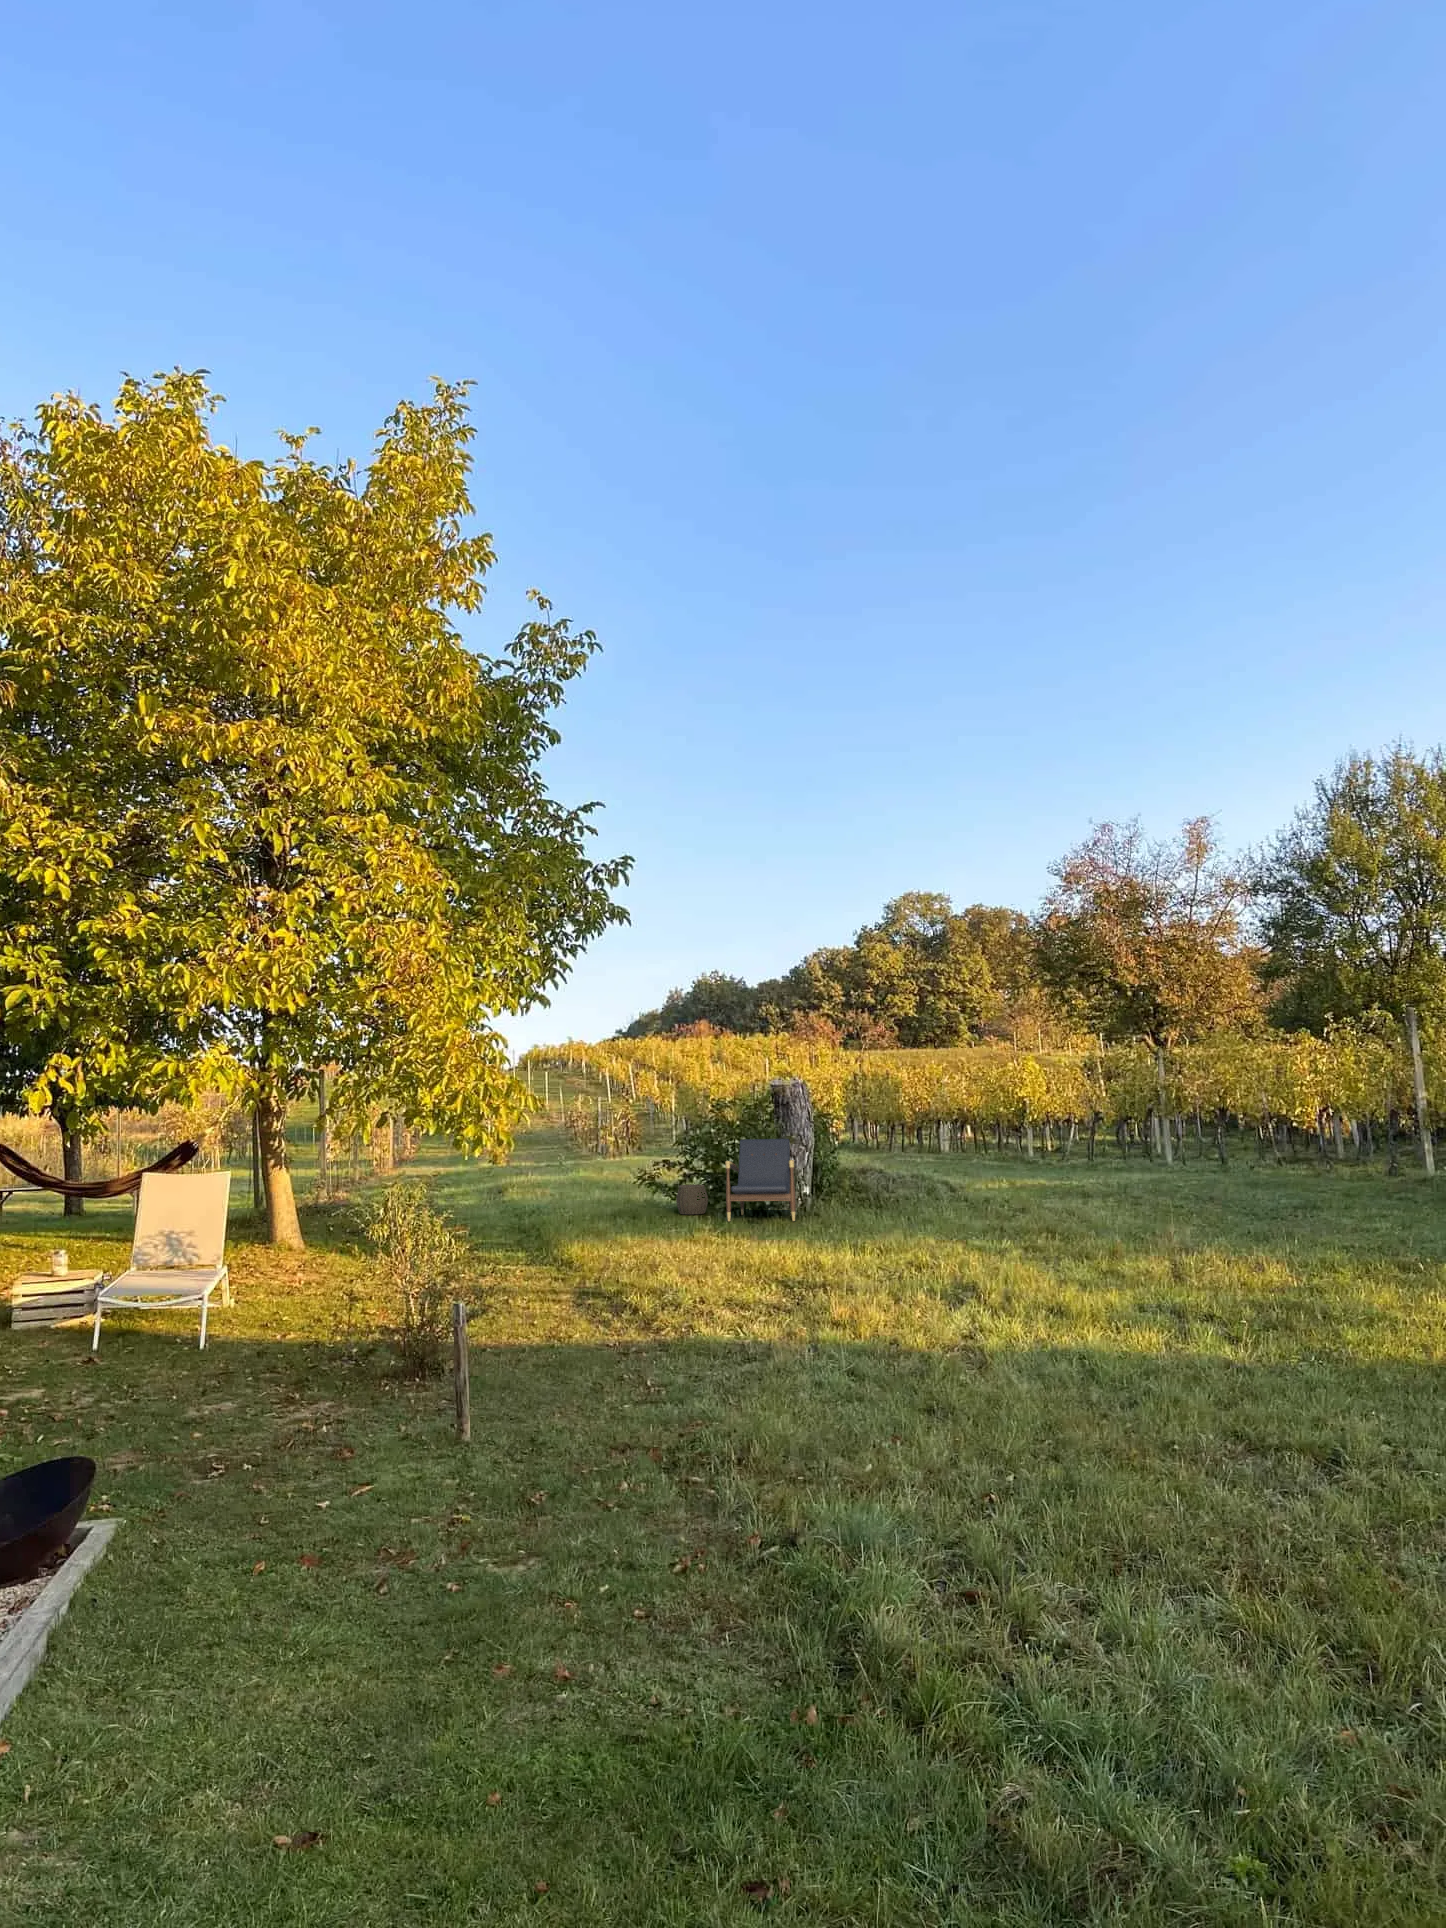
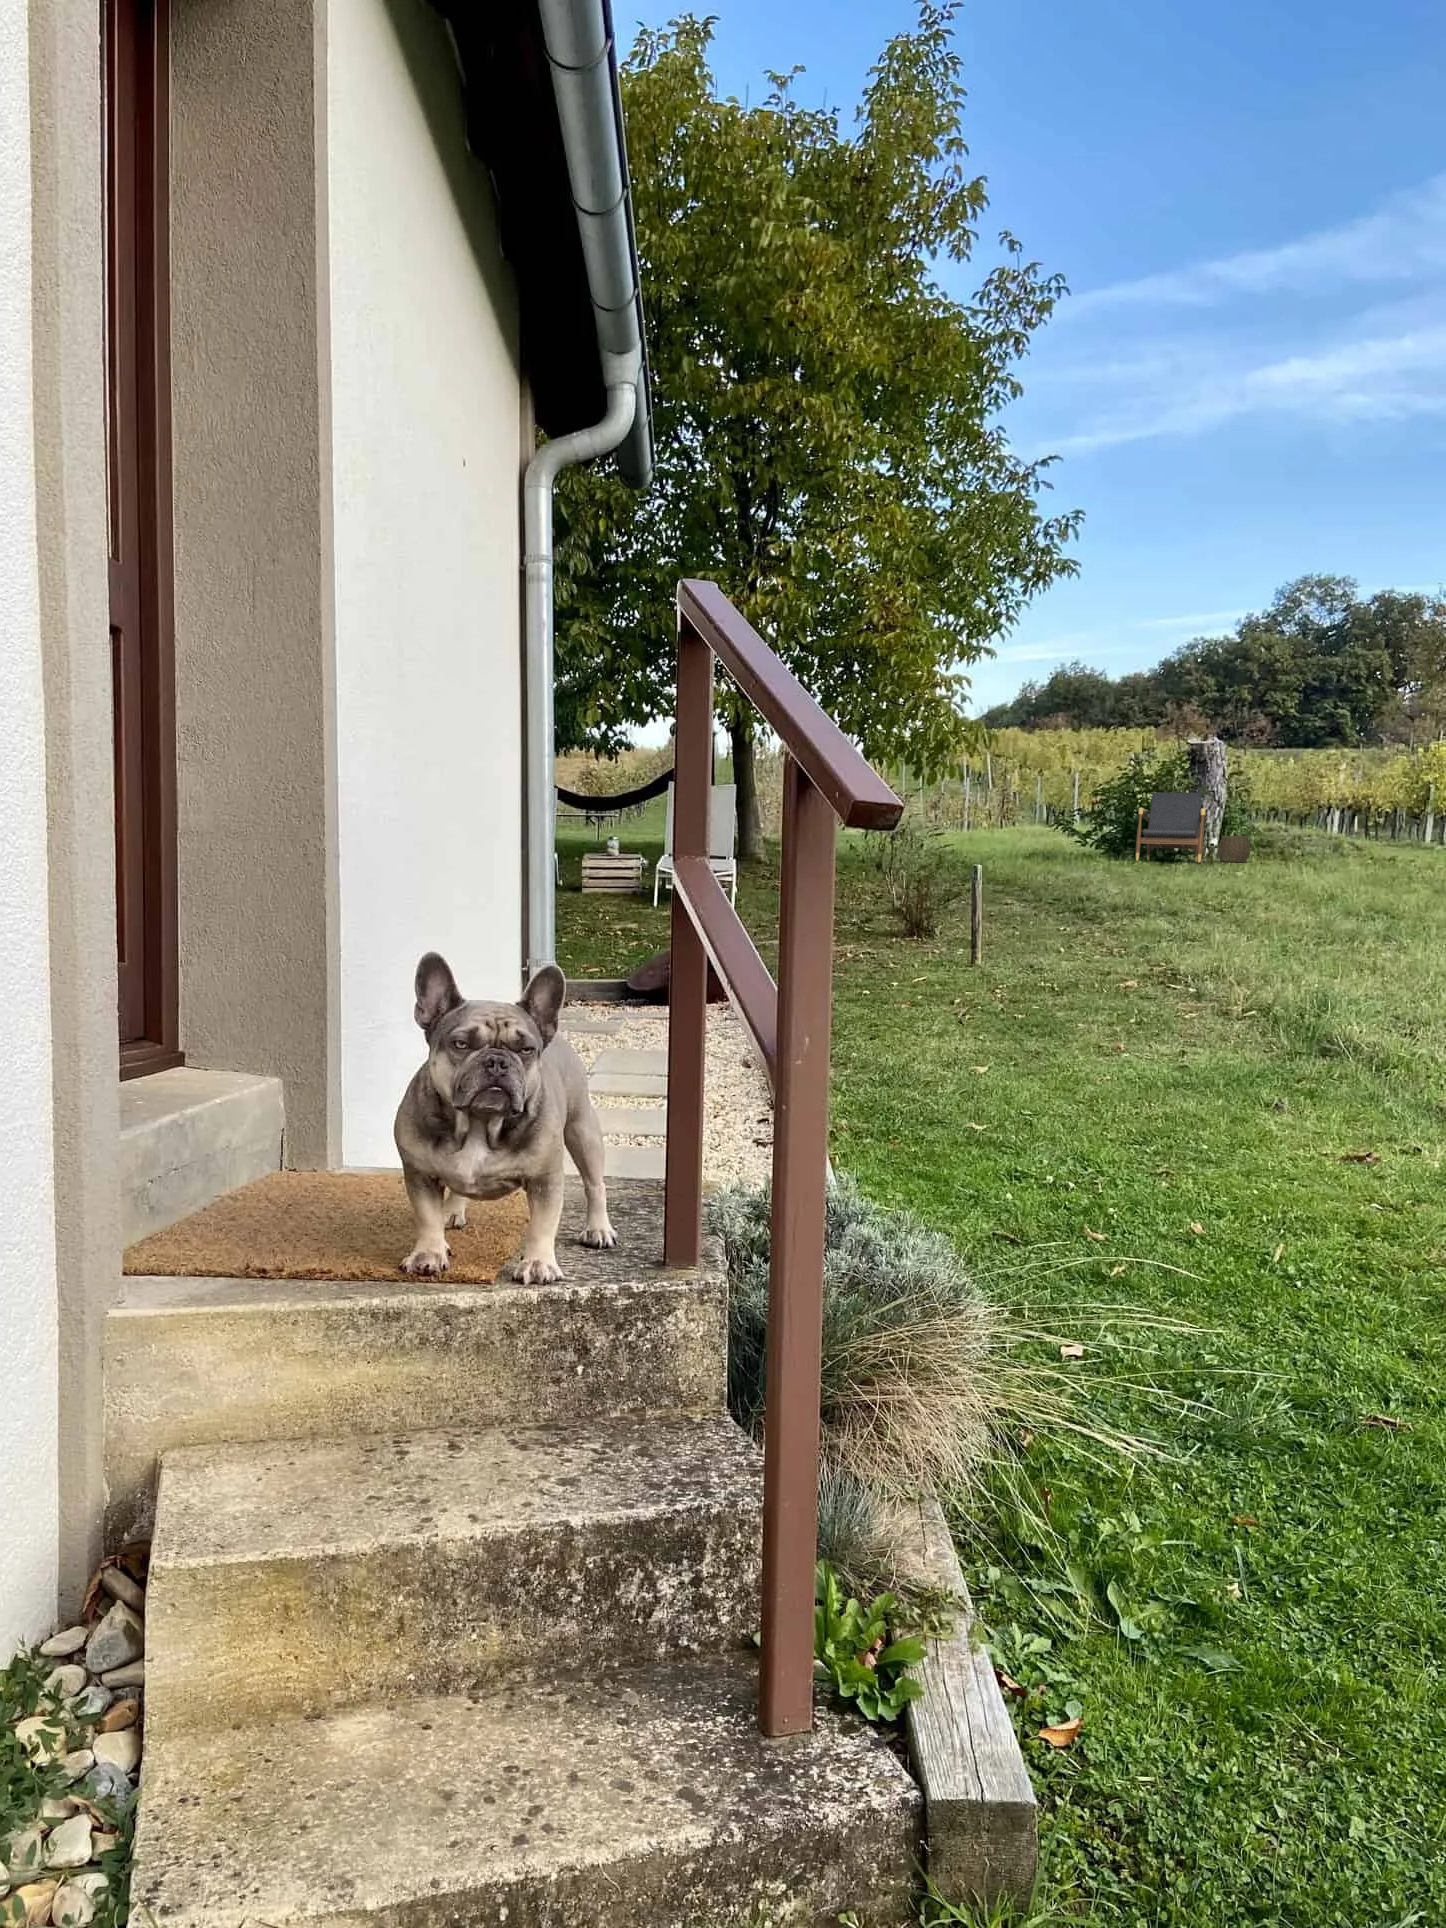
woven basket: present [676,1185,708,1215] -> present [1218,836,1250,862]

